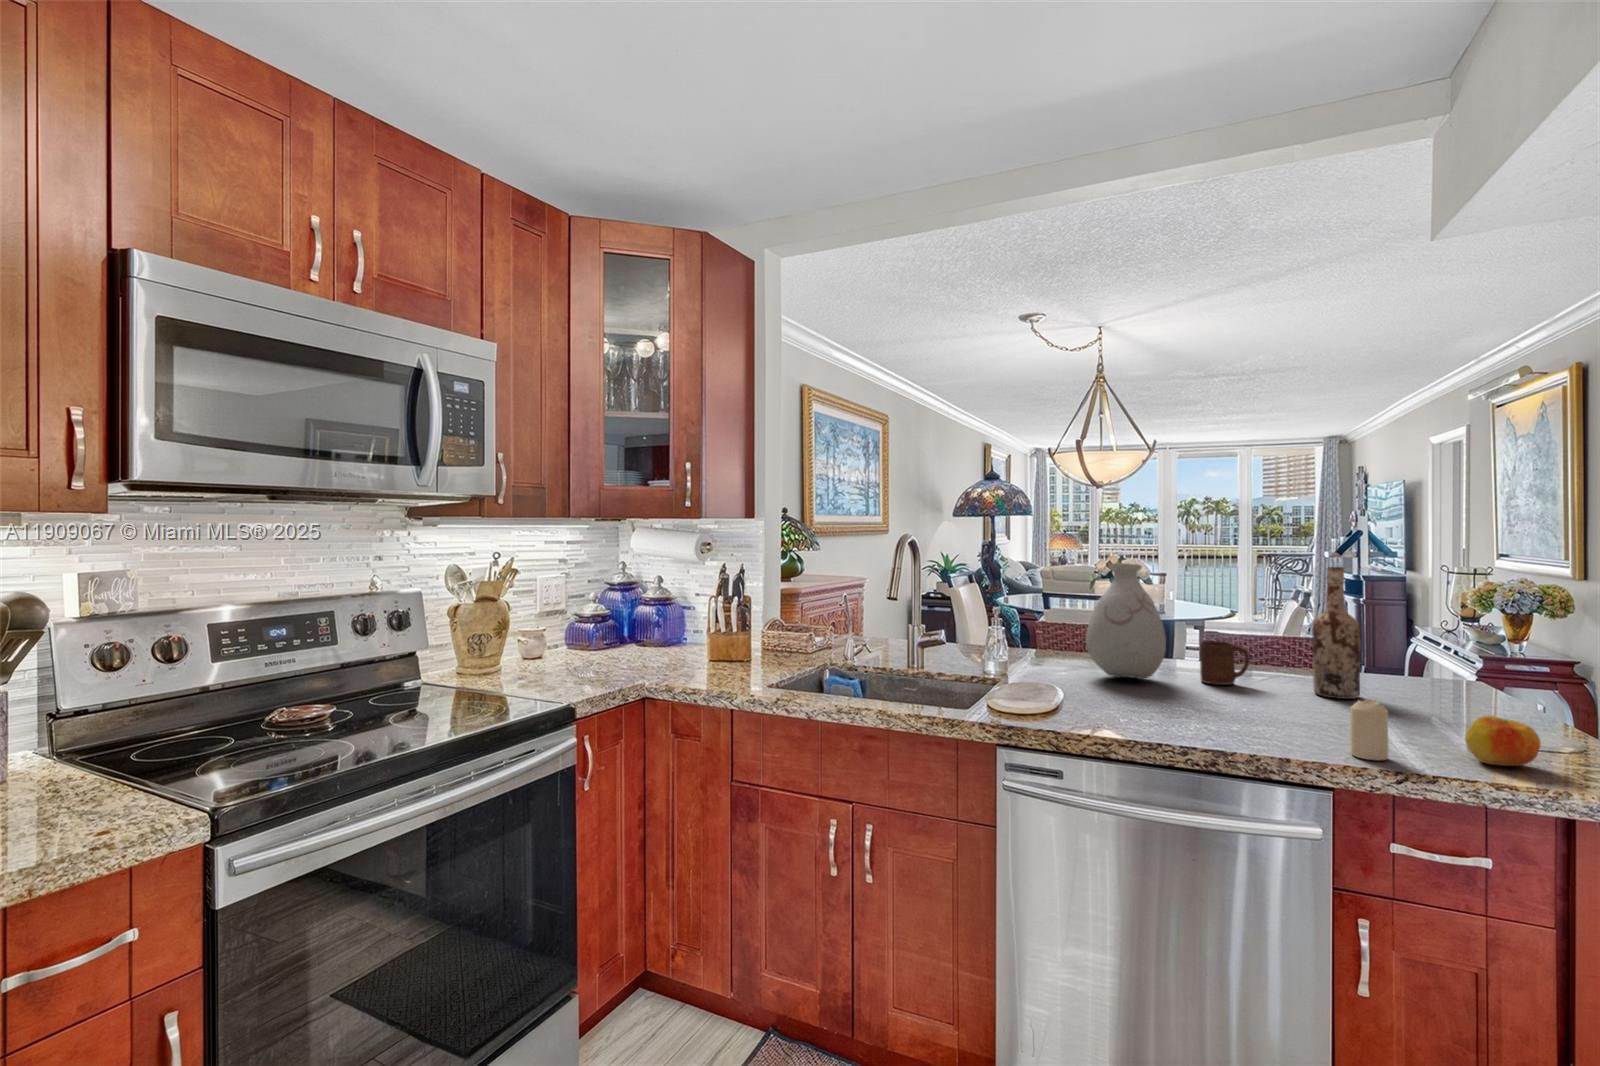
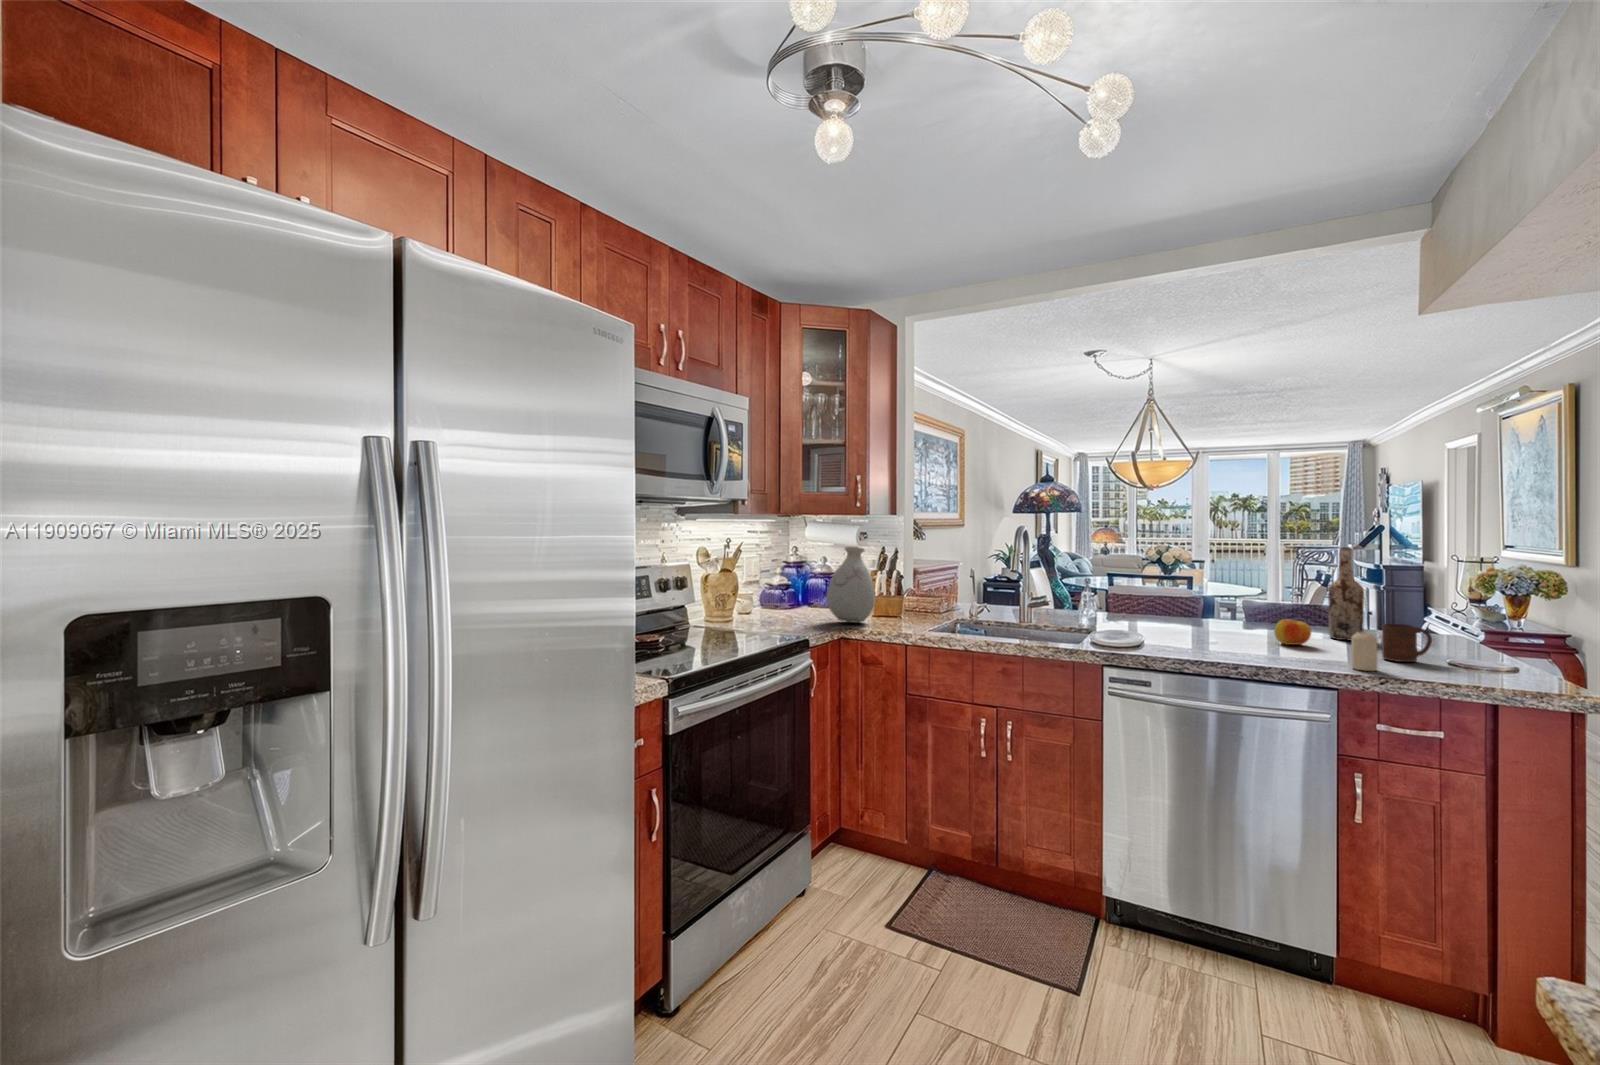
vase: present [1086,563,1166,678] -> present [826,547,875,623]
cup: present [1200,641,1250,685] -> present [1382,624,1432,662]
apple: present [1465,716,1541,766] -> present [1274,619,1311,645]

